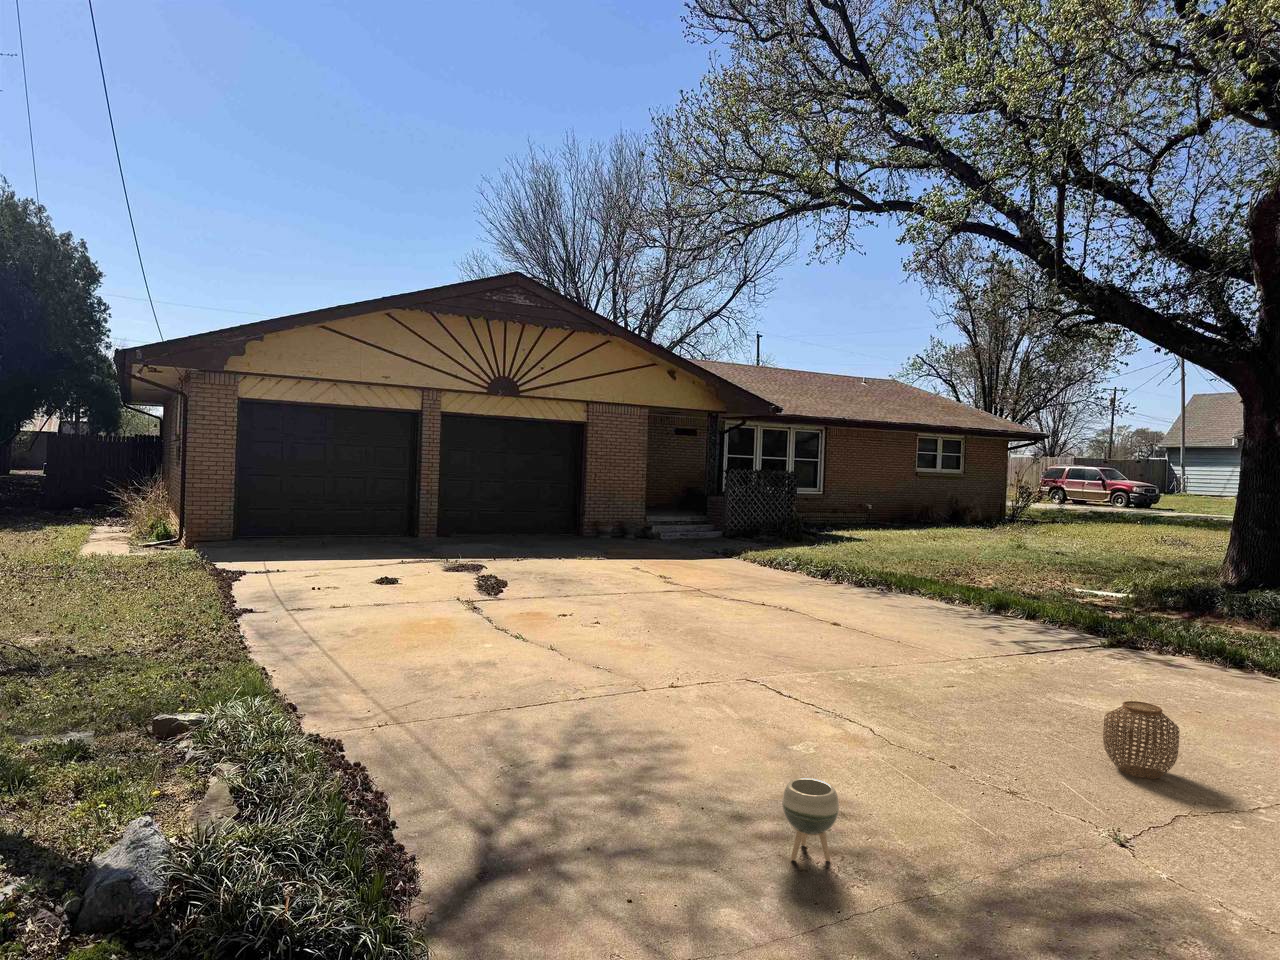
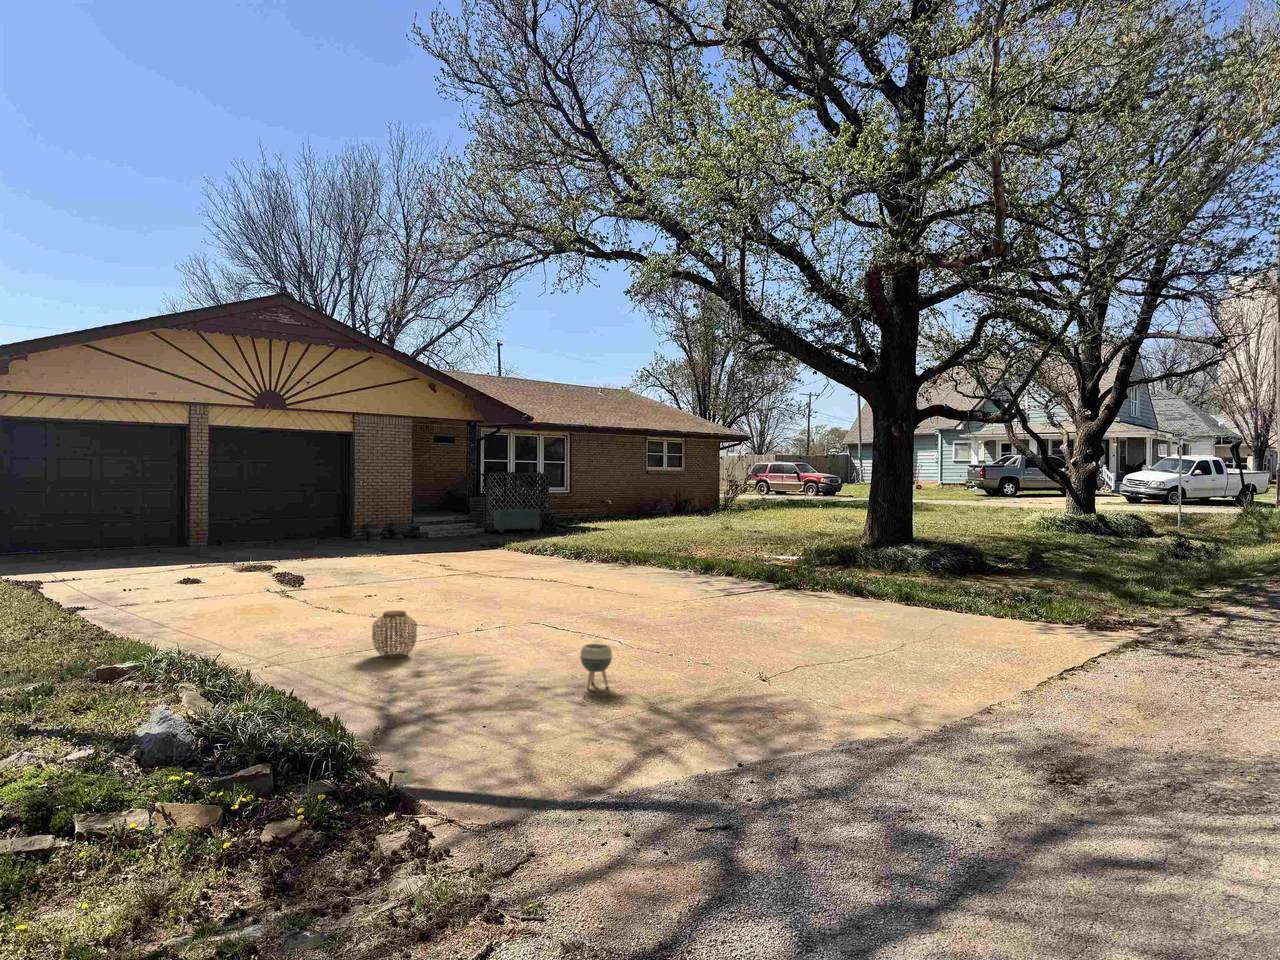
bench: none [732,511,787,536] -> present [493,509,540,533]
woven basket: present [1103,701,1180,779] -> present [372,611,417,659]

